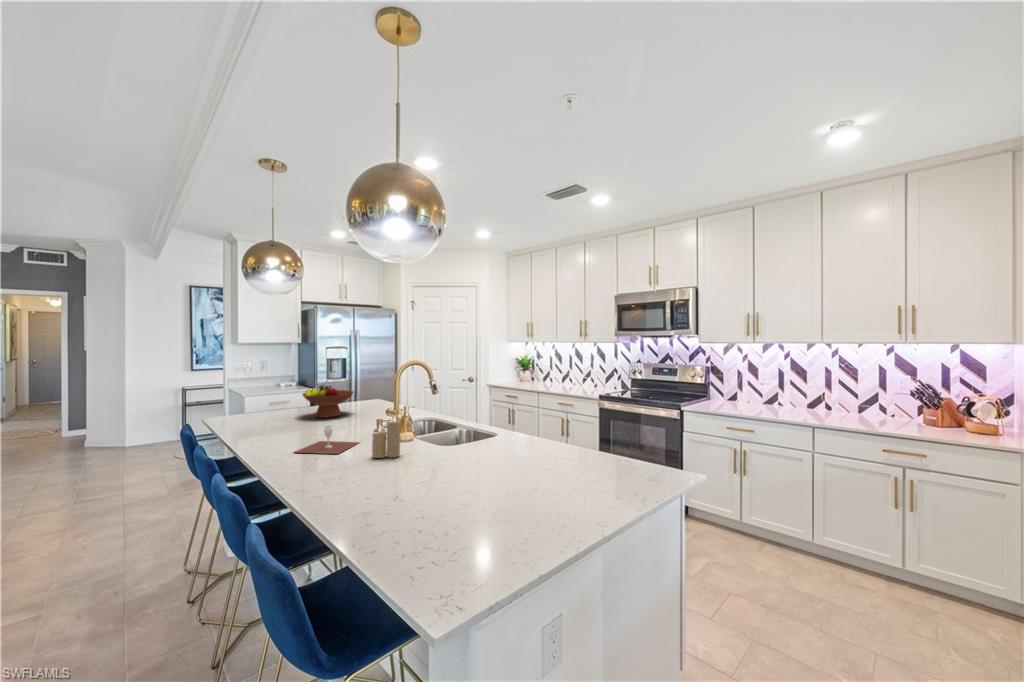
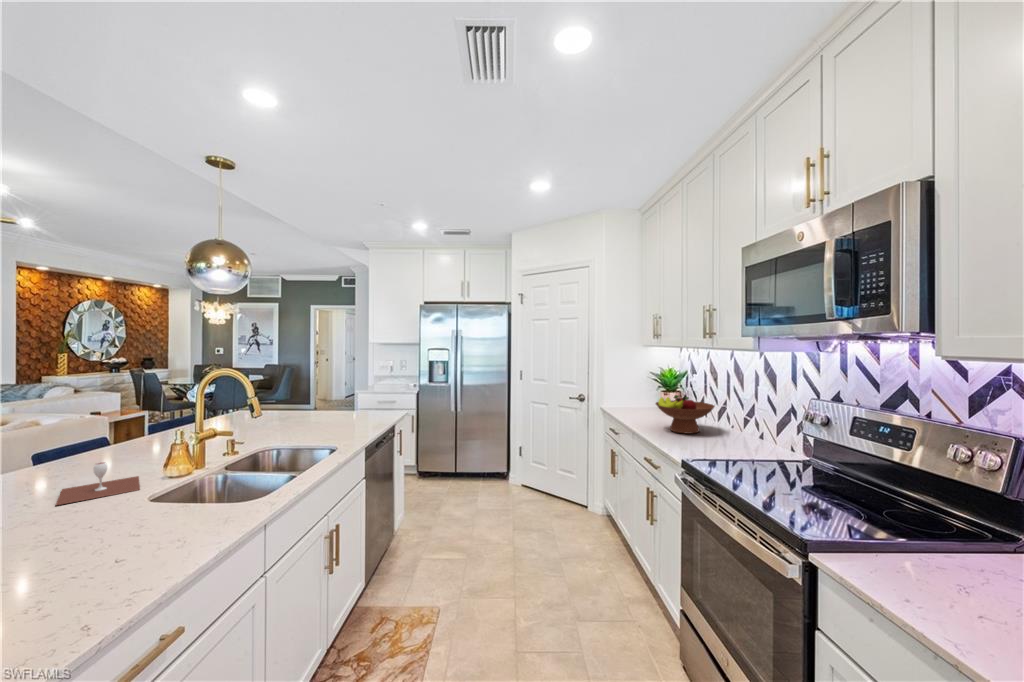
fruit bowl: present [302,385,354,418] -> present [656,395,715,434]
candle: present [372,417,401,458] -> none [25,471,61,535]

